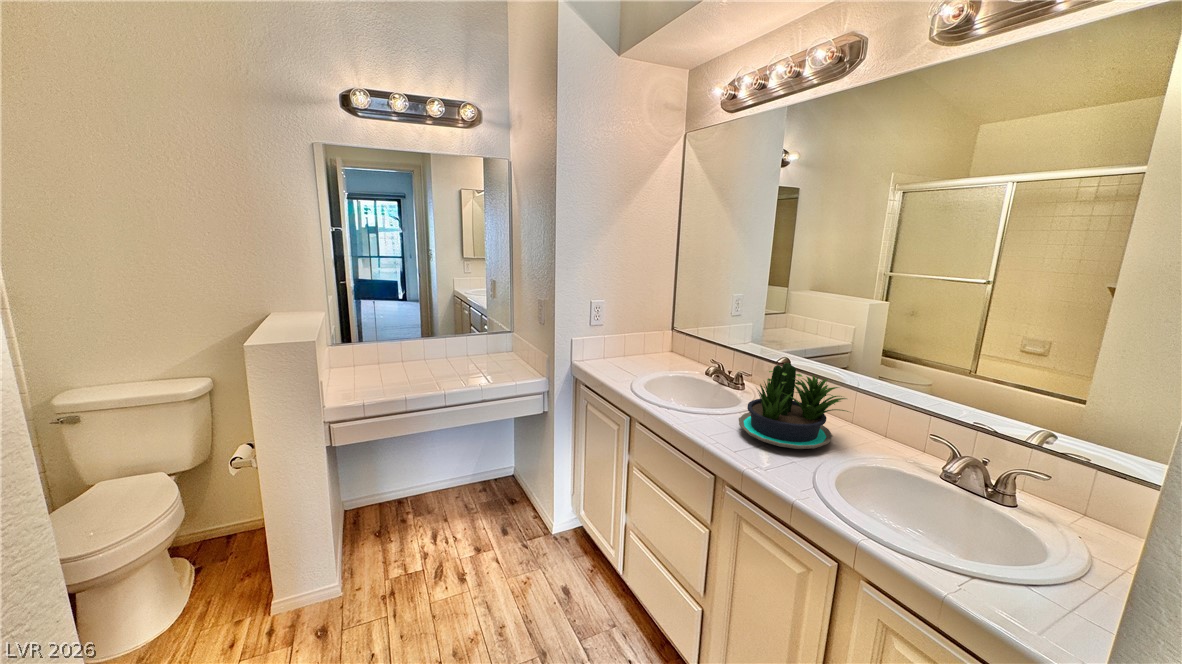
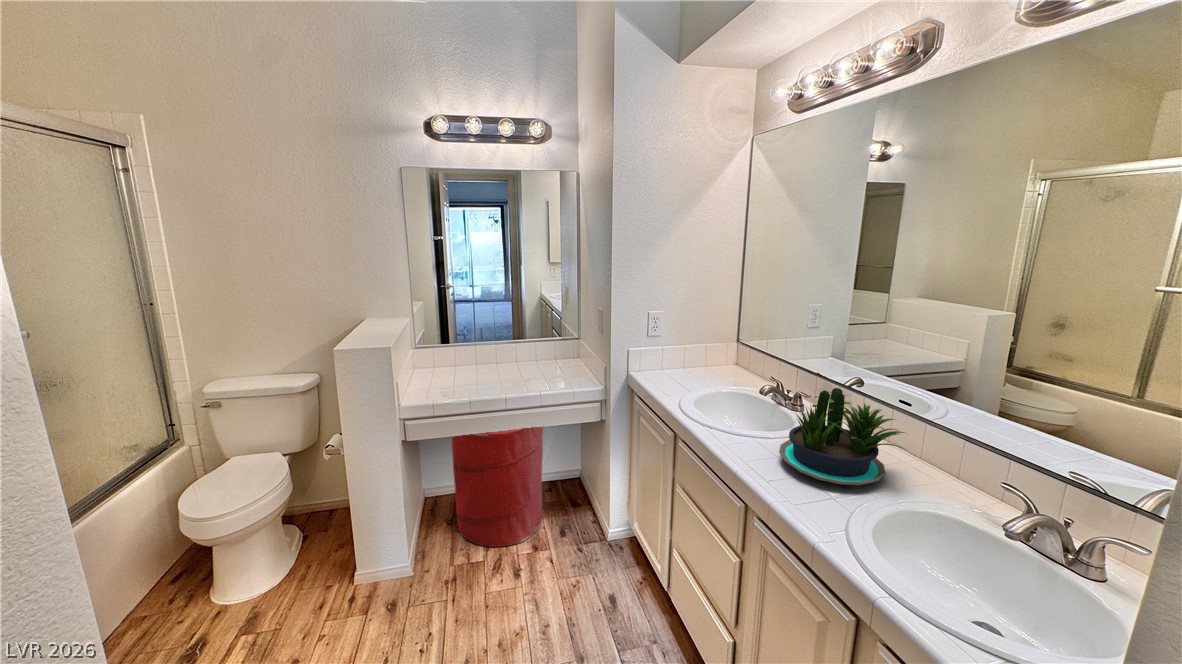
laundry hamper: none [380,398,482,555] -> present [452,427,543,547]

